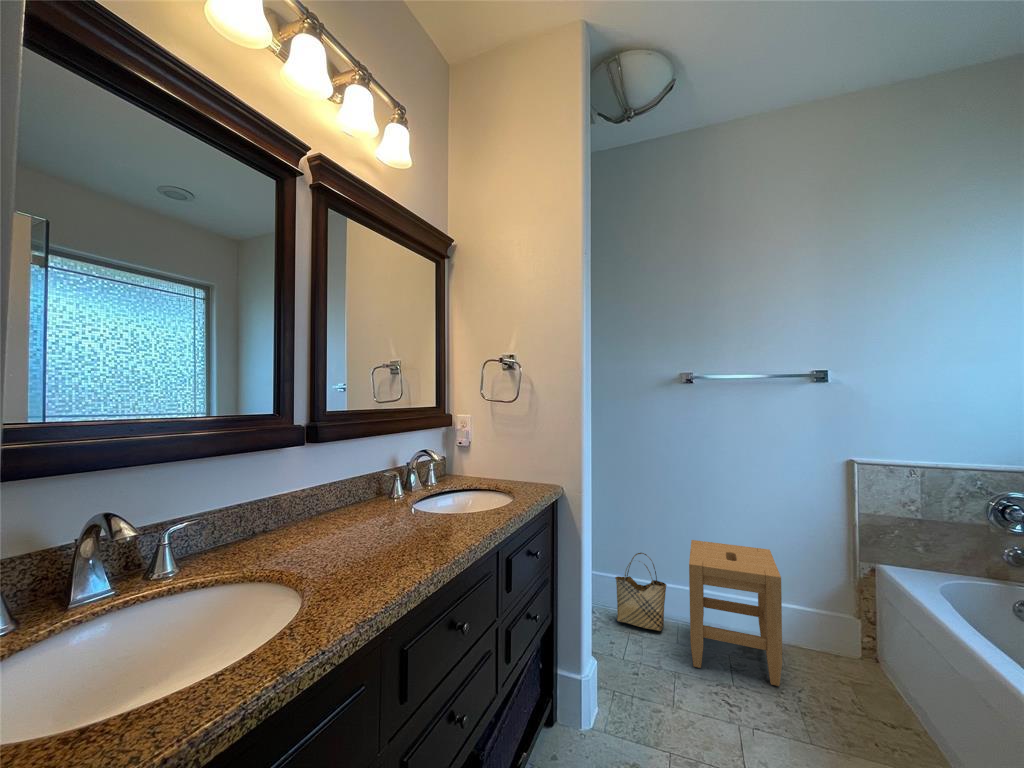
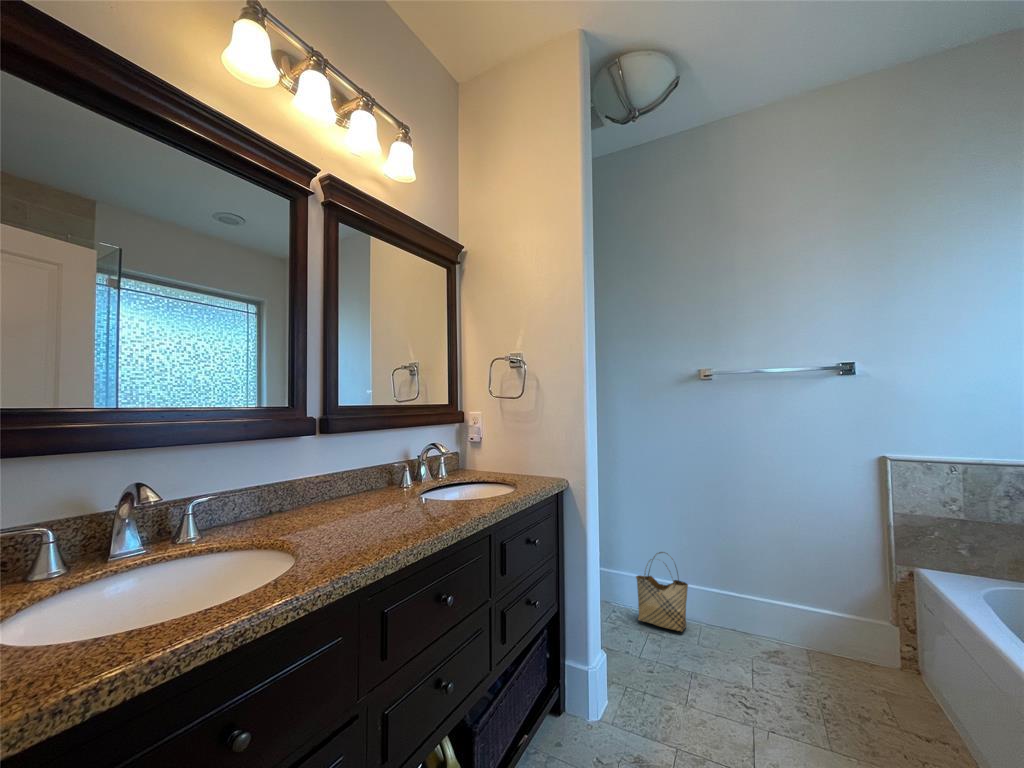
stool: present [689,540,782,686] -> none [705,539,806,691]

